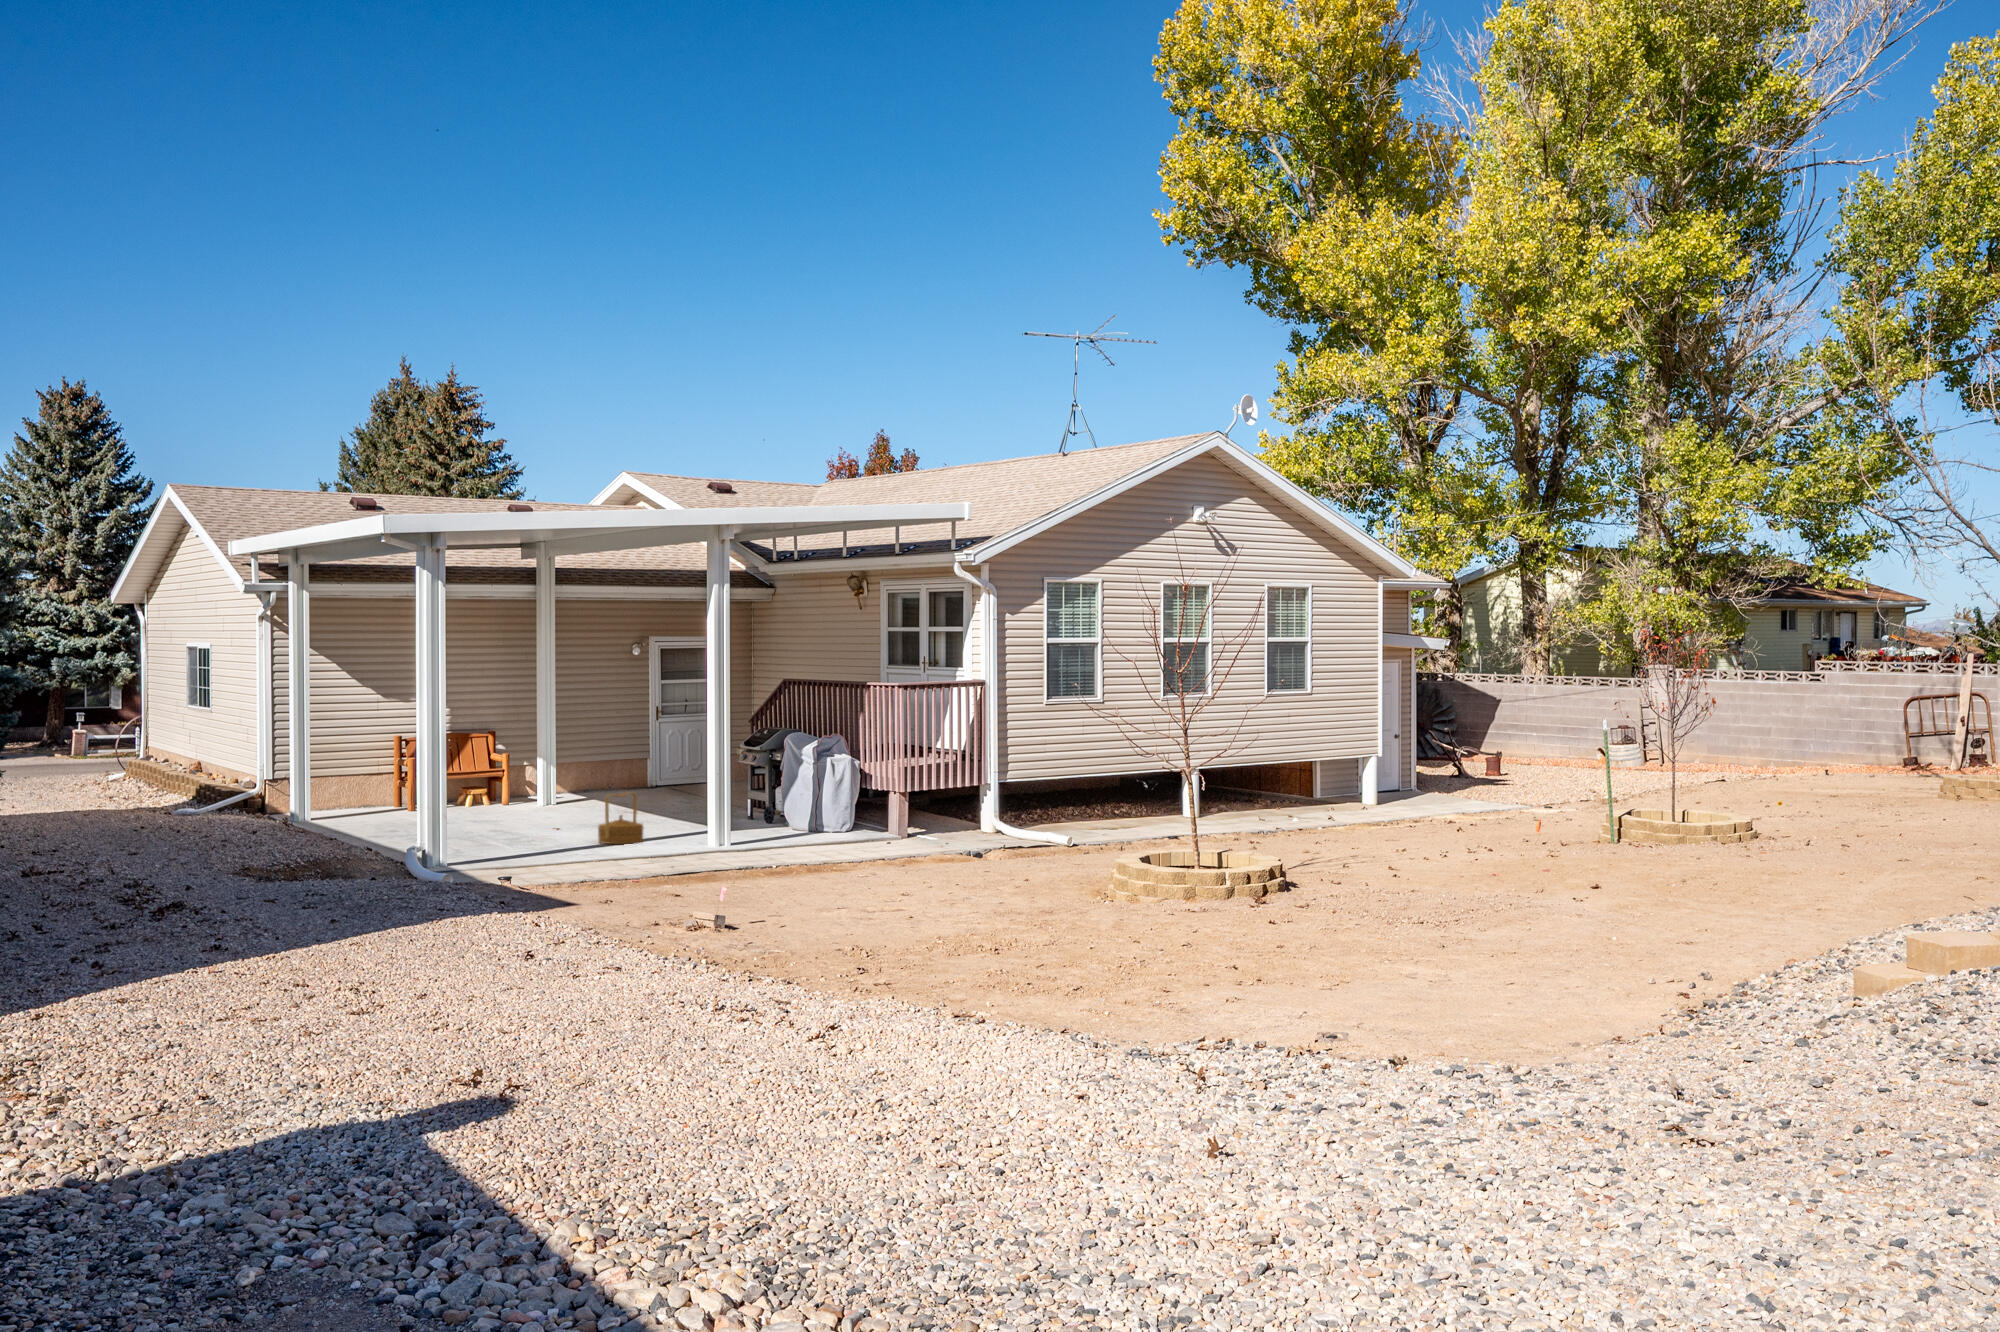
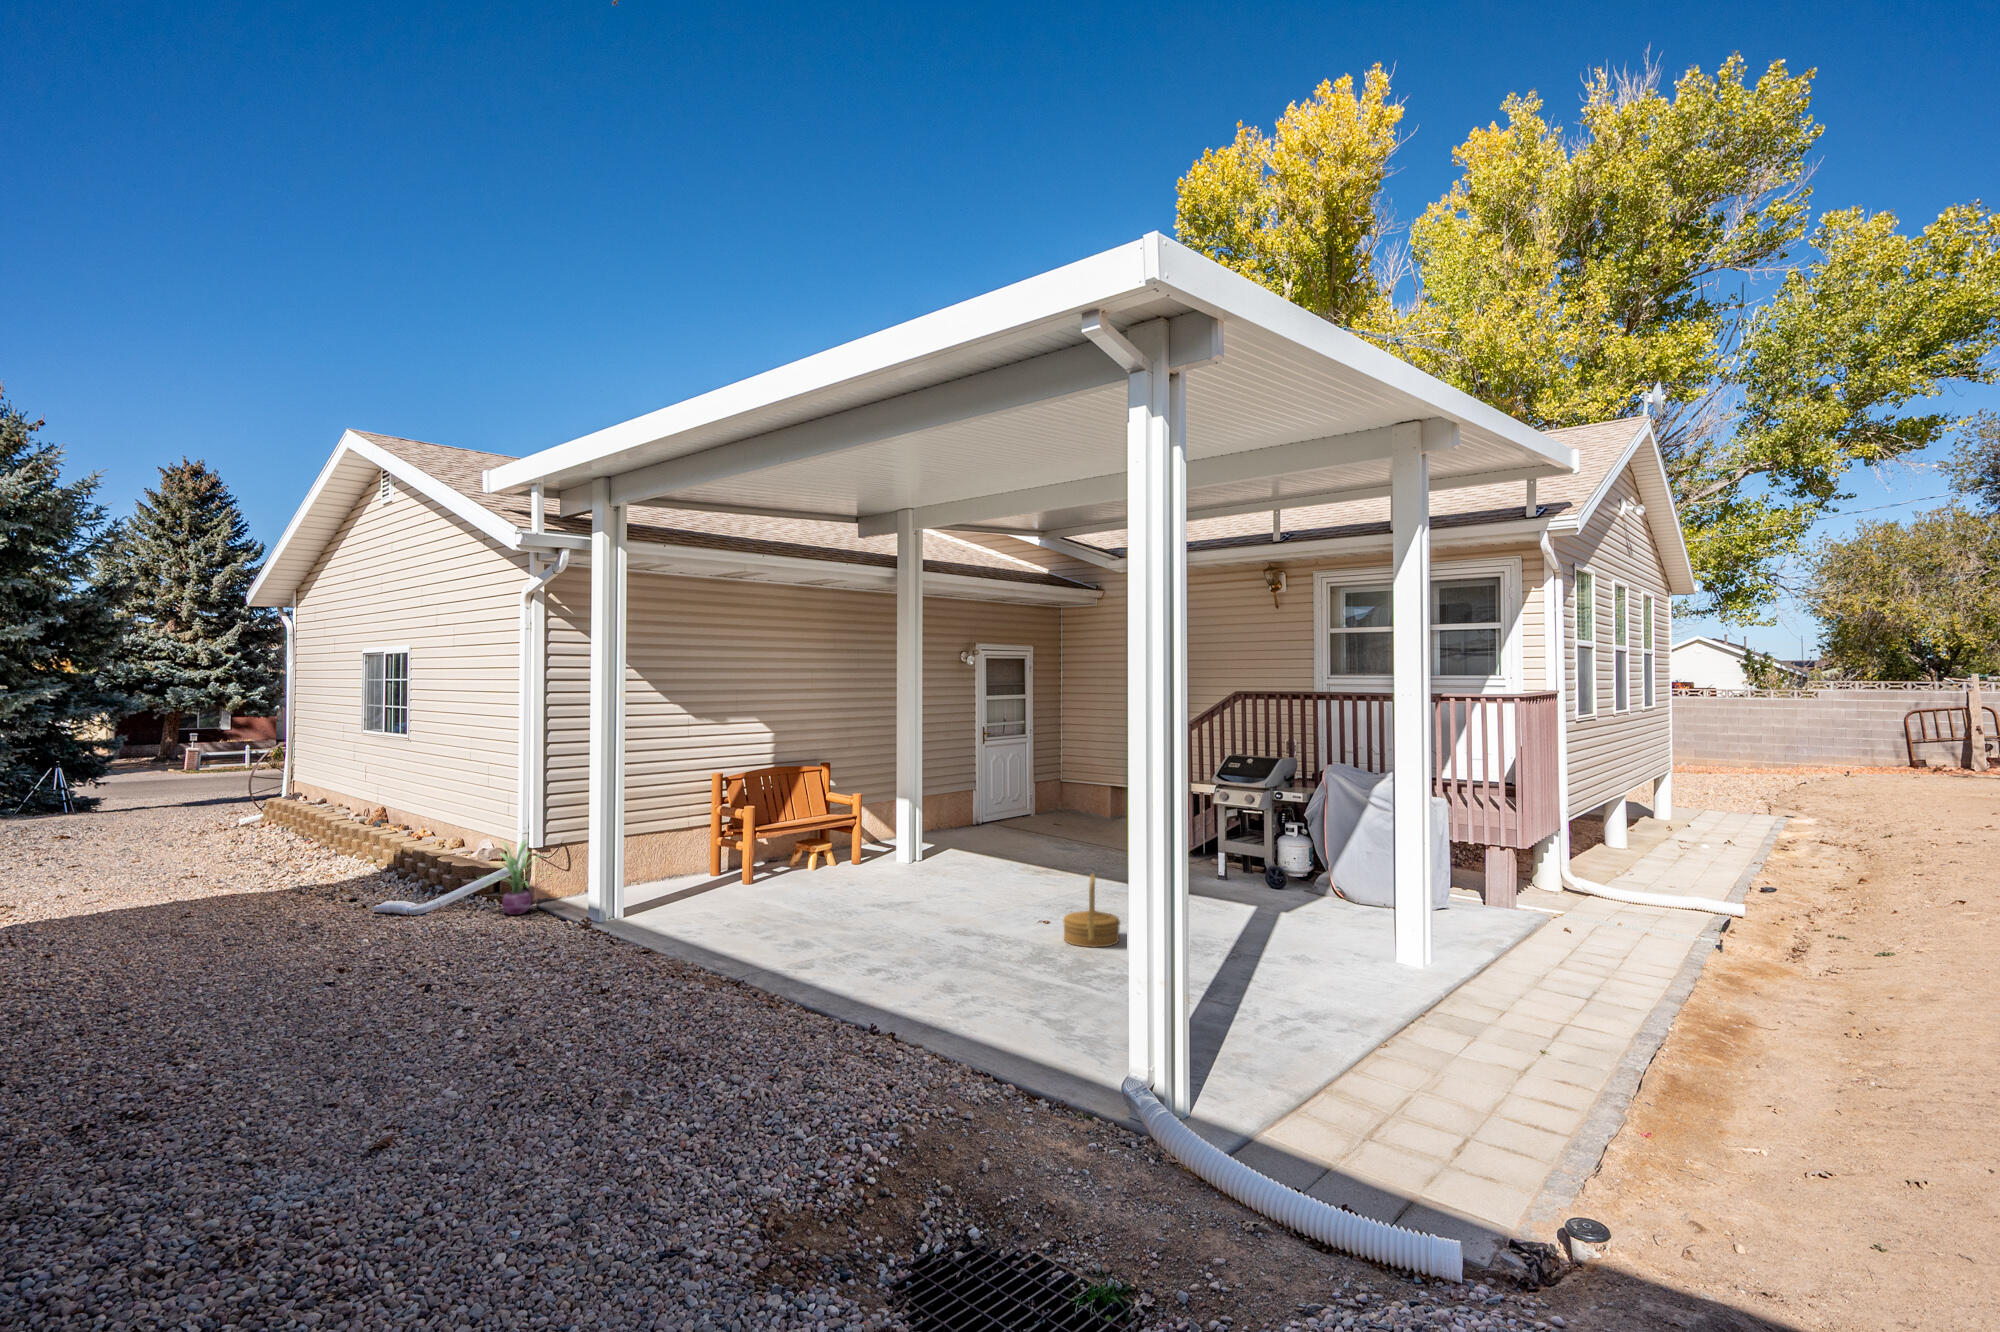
decorative plant: none [215,768,283,826] -> present [501,840,531,915]

